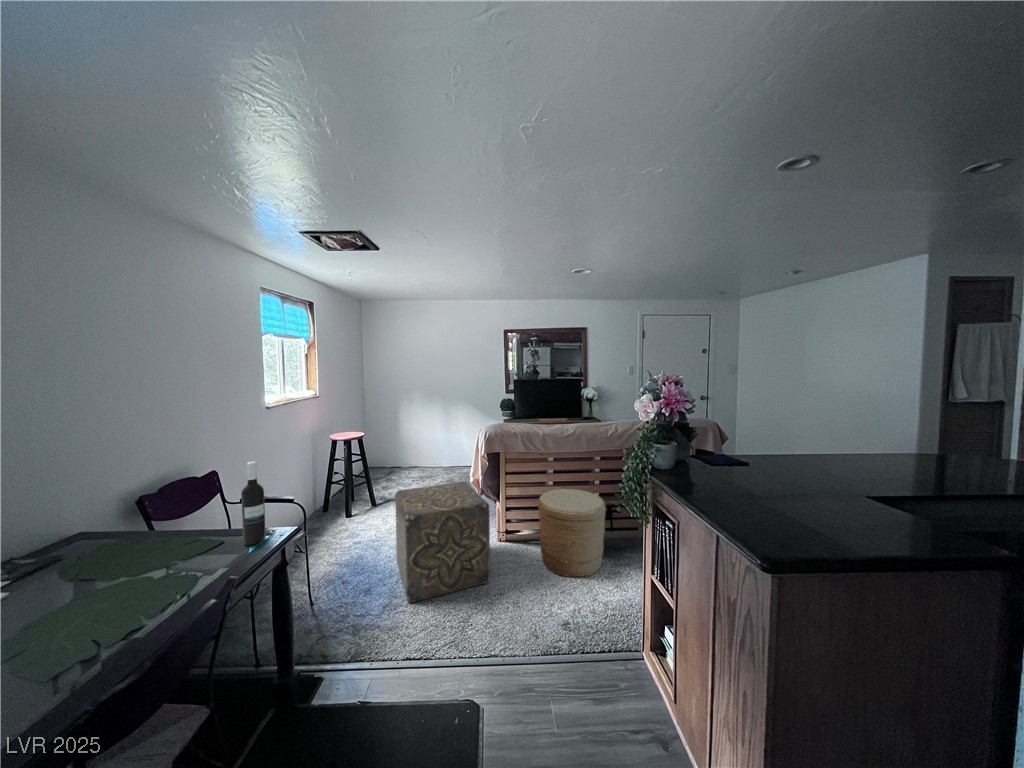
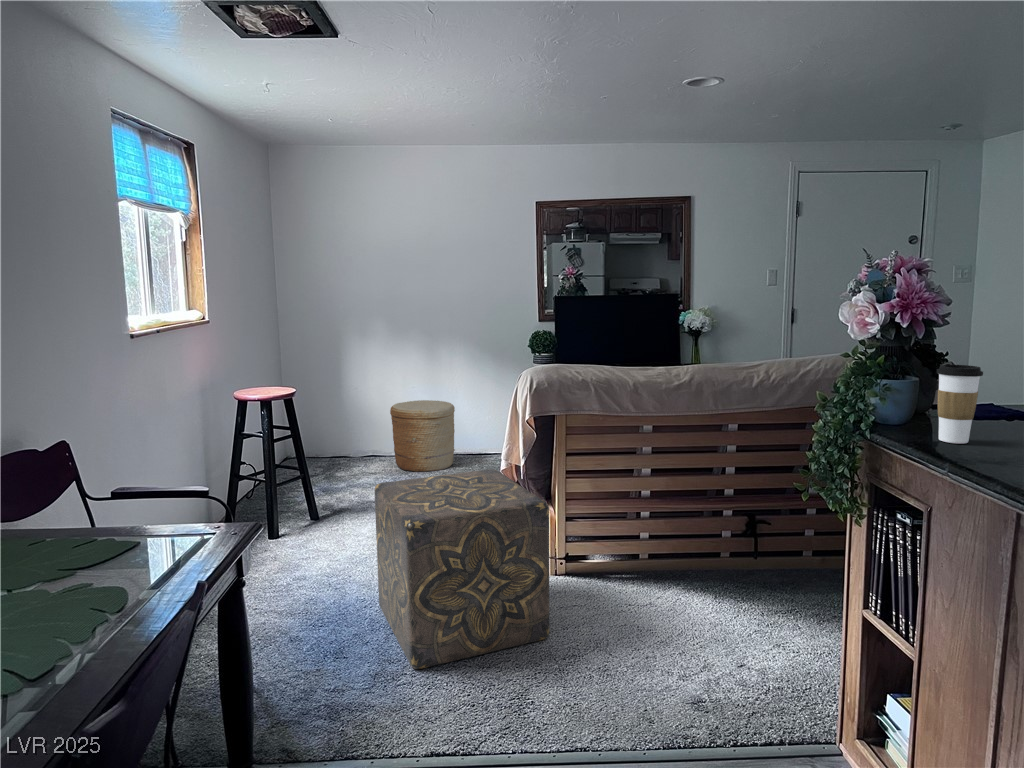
coffee cup: none [681,438,705,483] -> present [937,365,983,444]
wine bottle: present [241,462,266,545] -> none [155,410,198,554]
woven basket: present [538,489,606,577] -> present [390,400,455,472]

